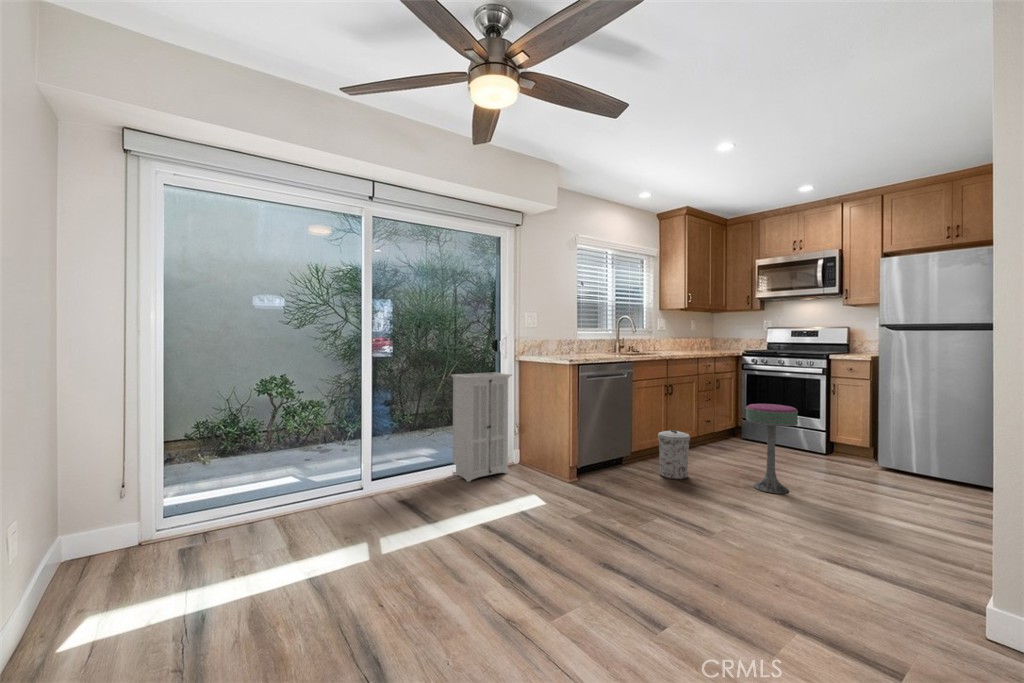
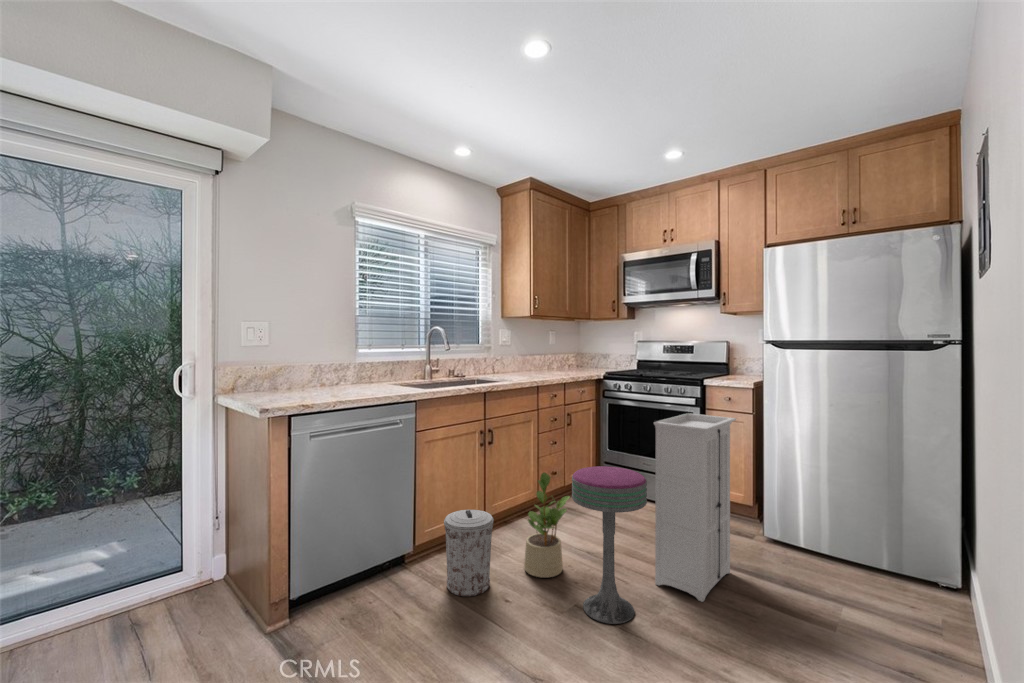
storage cabinet: present [451,372,512,482] -> present [654,413,736,602]
potted plant: none [705,410,736,475] -> present [524,473,570,577]

